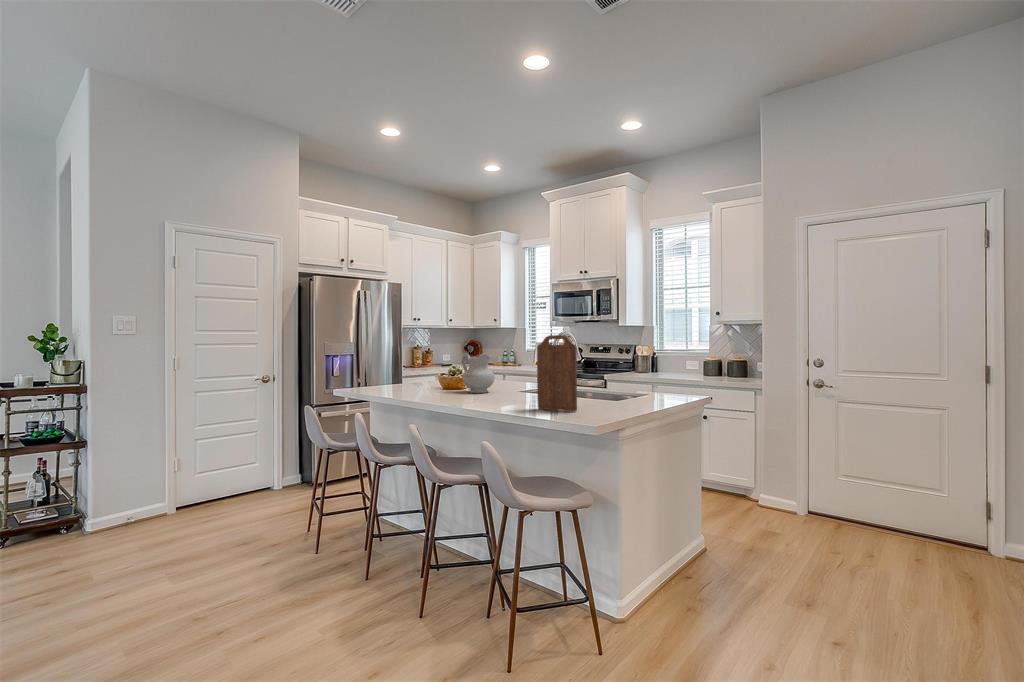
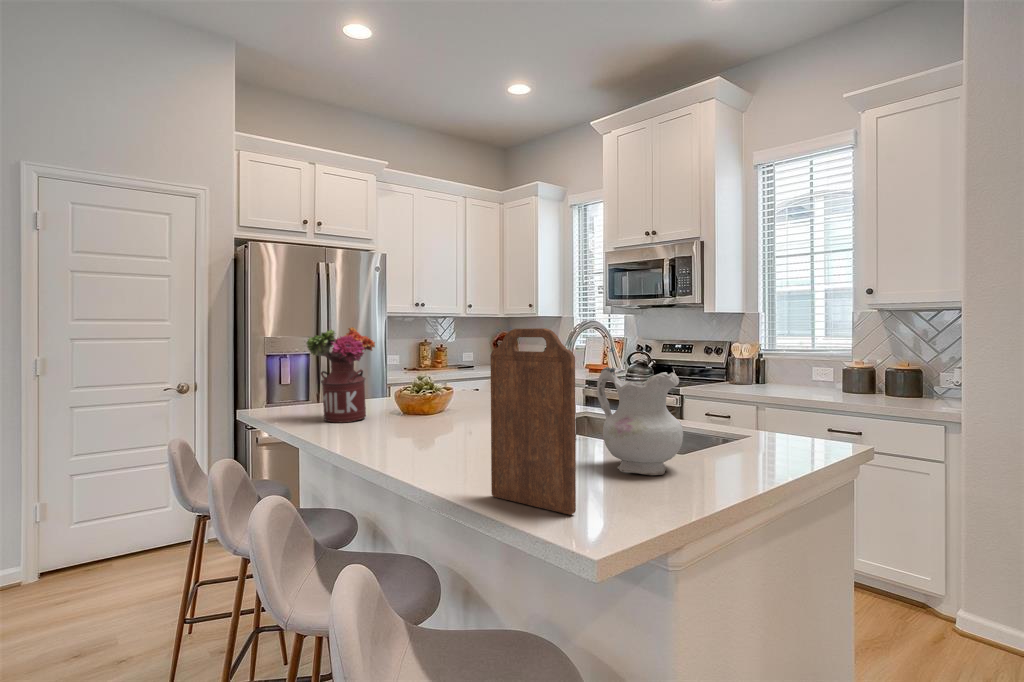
flower arrangement: none [397,335,437,390] -> present [306,327,375,422]
ceramic pitcher: present [462,352,494,393] -> present [597,367,683,475]

